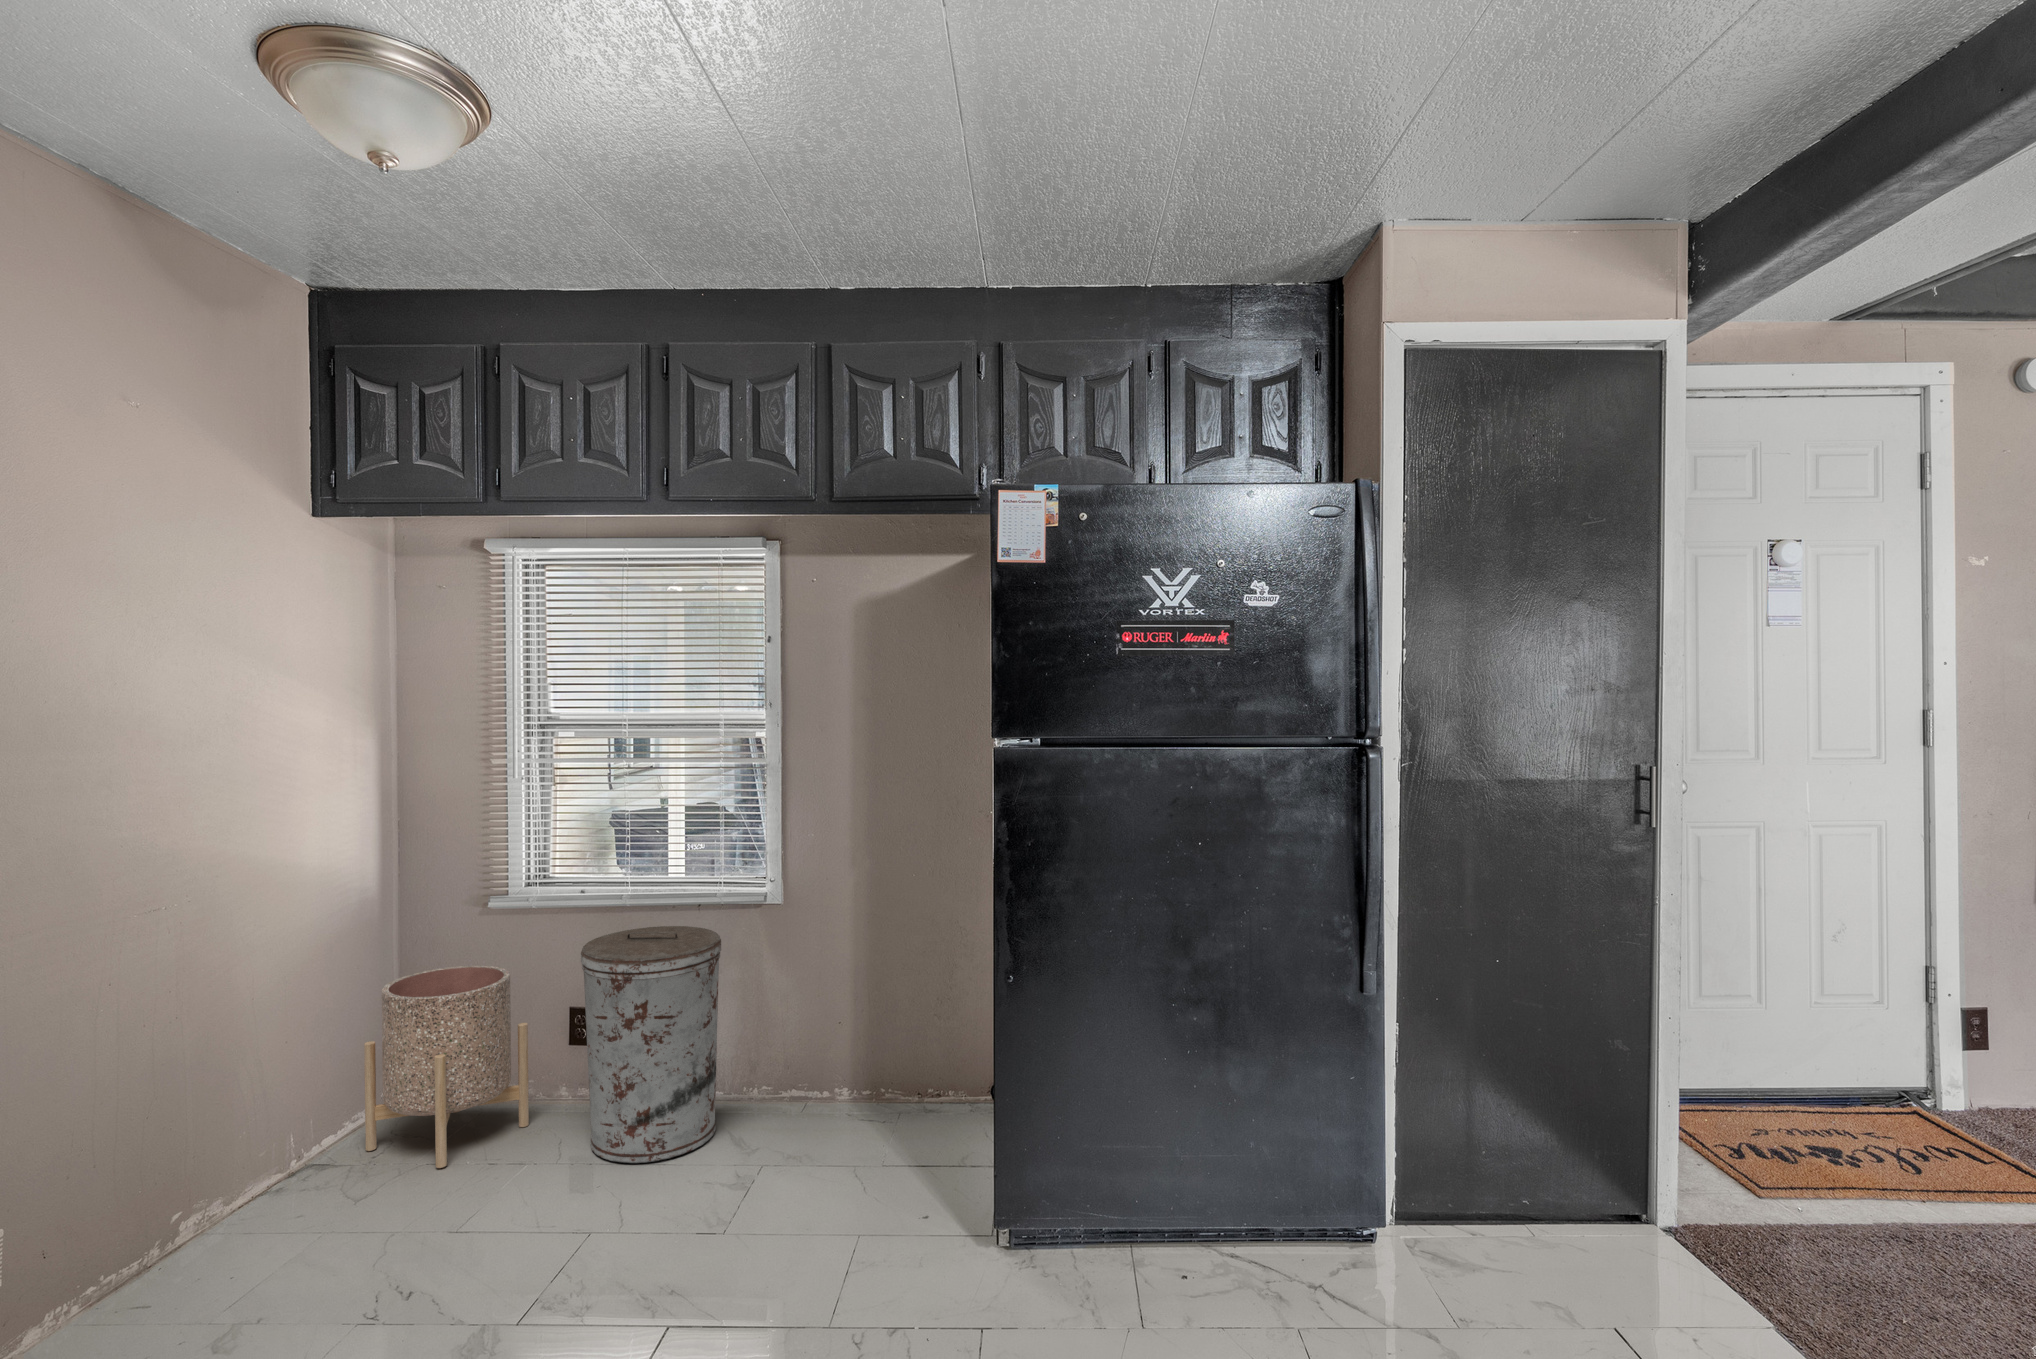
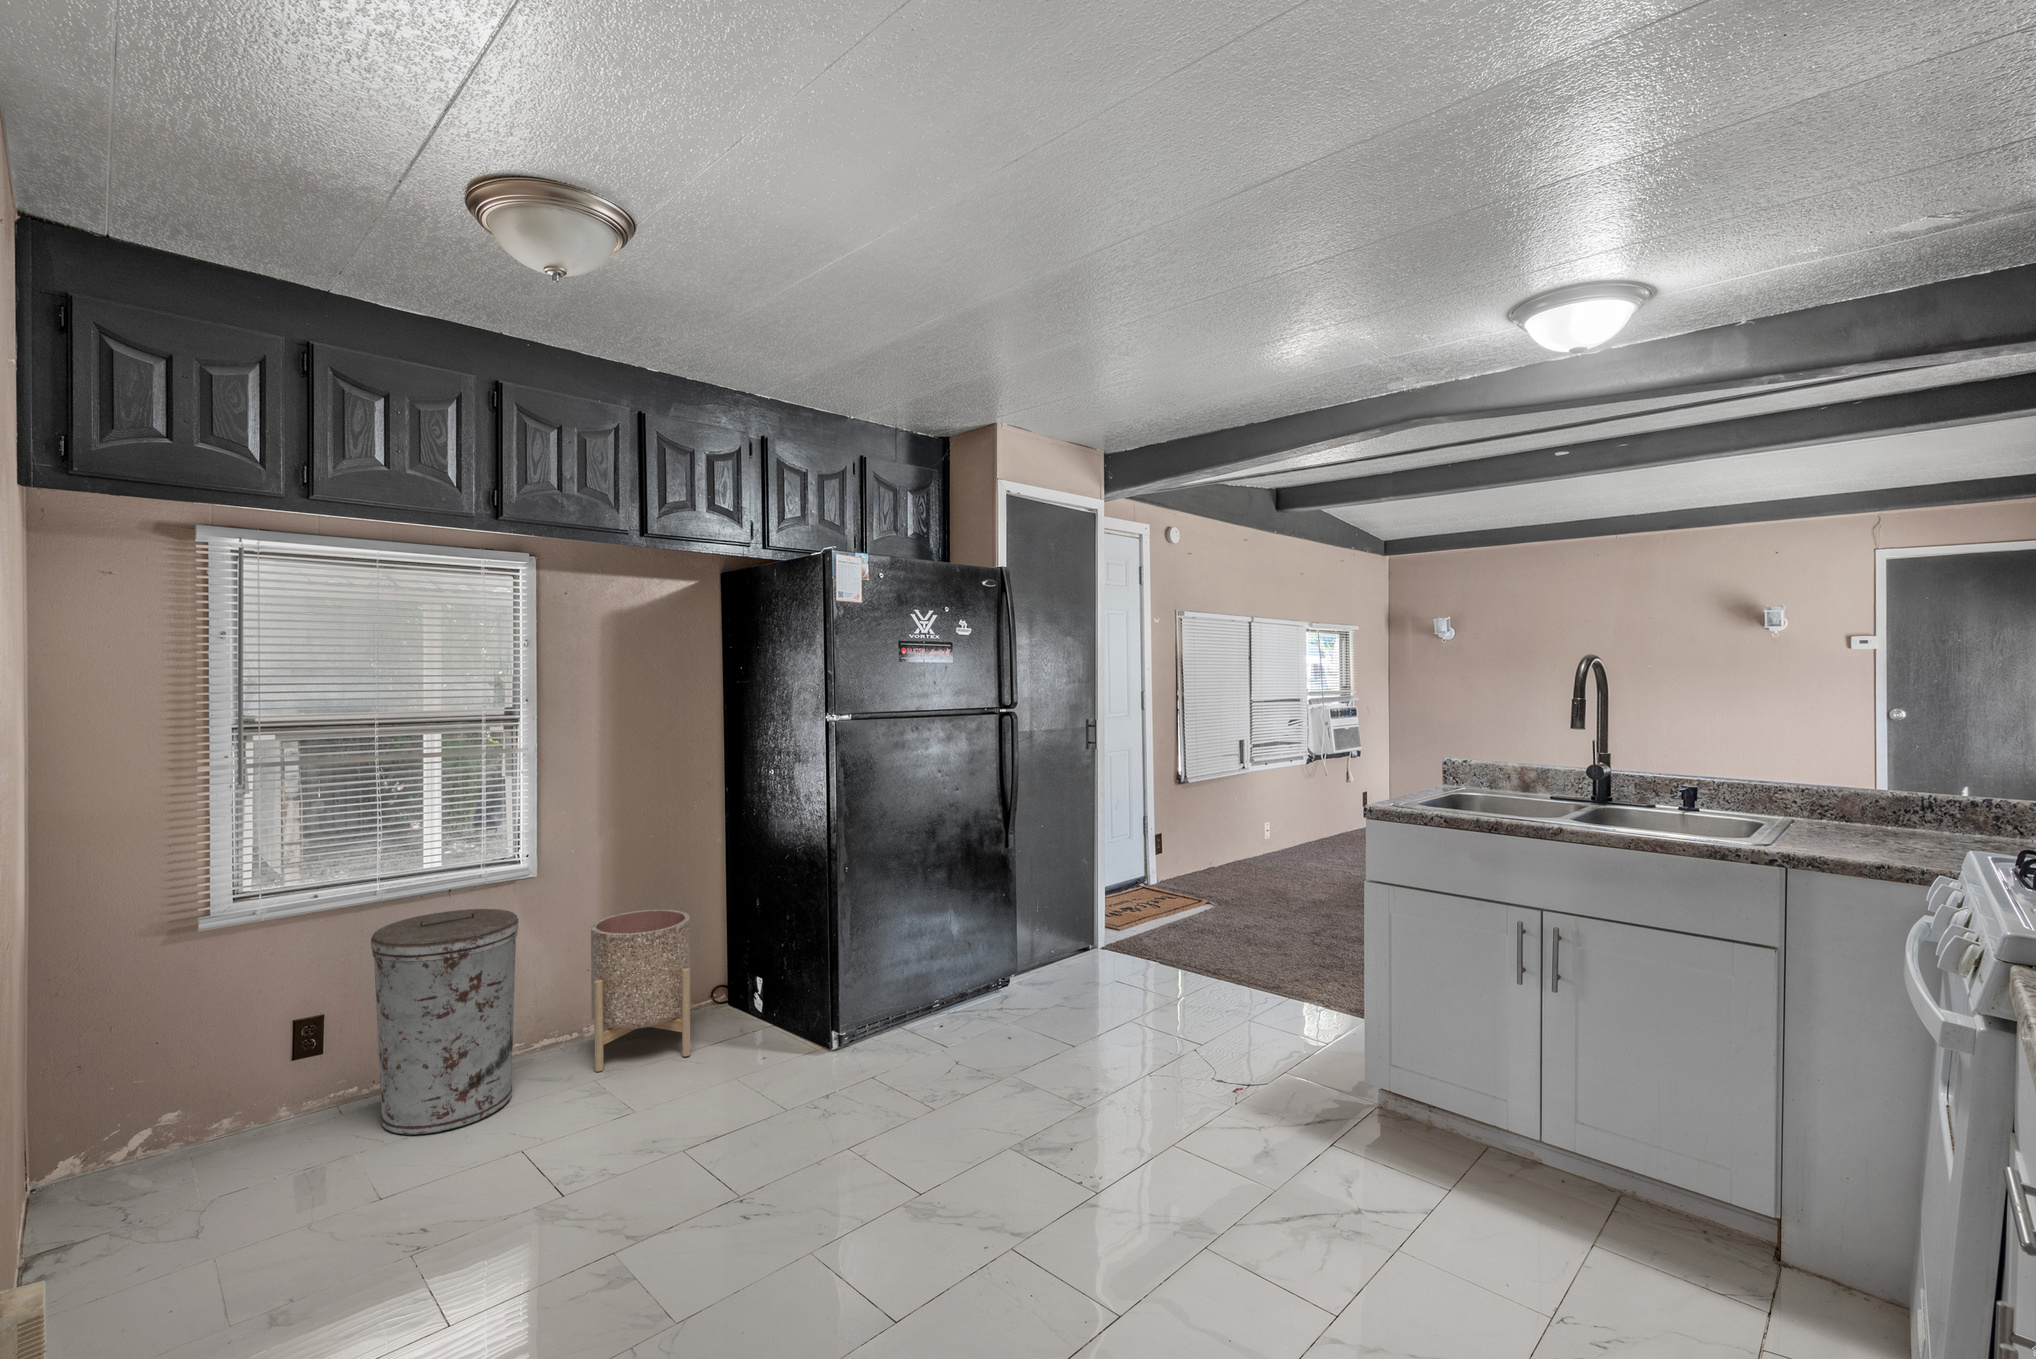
planter: present [364,965,529,1168] -> present [591,910,691,1072]

